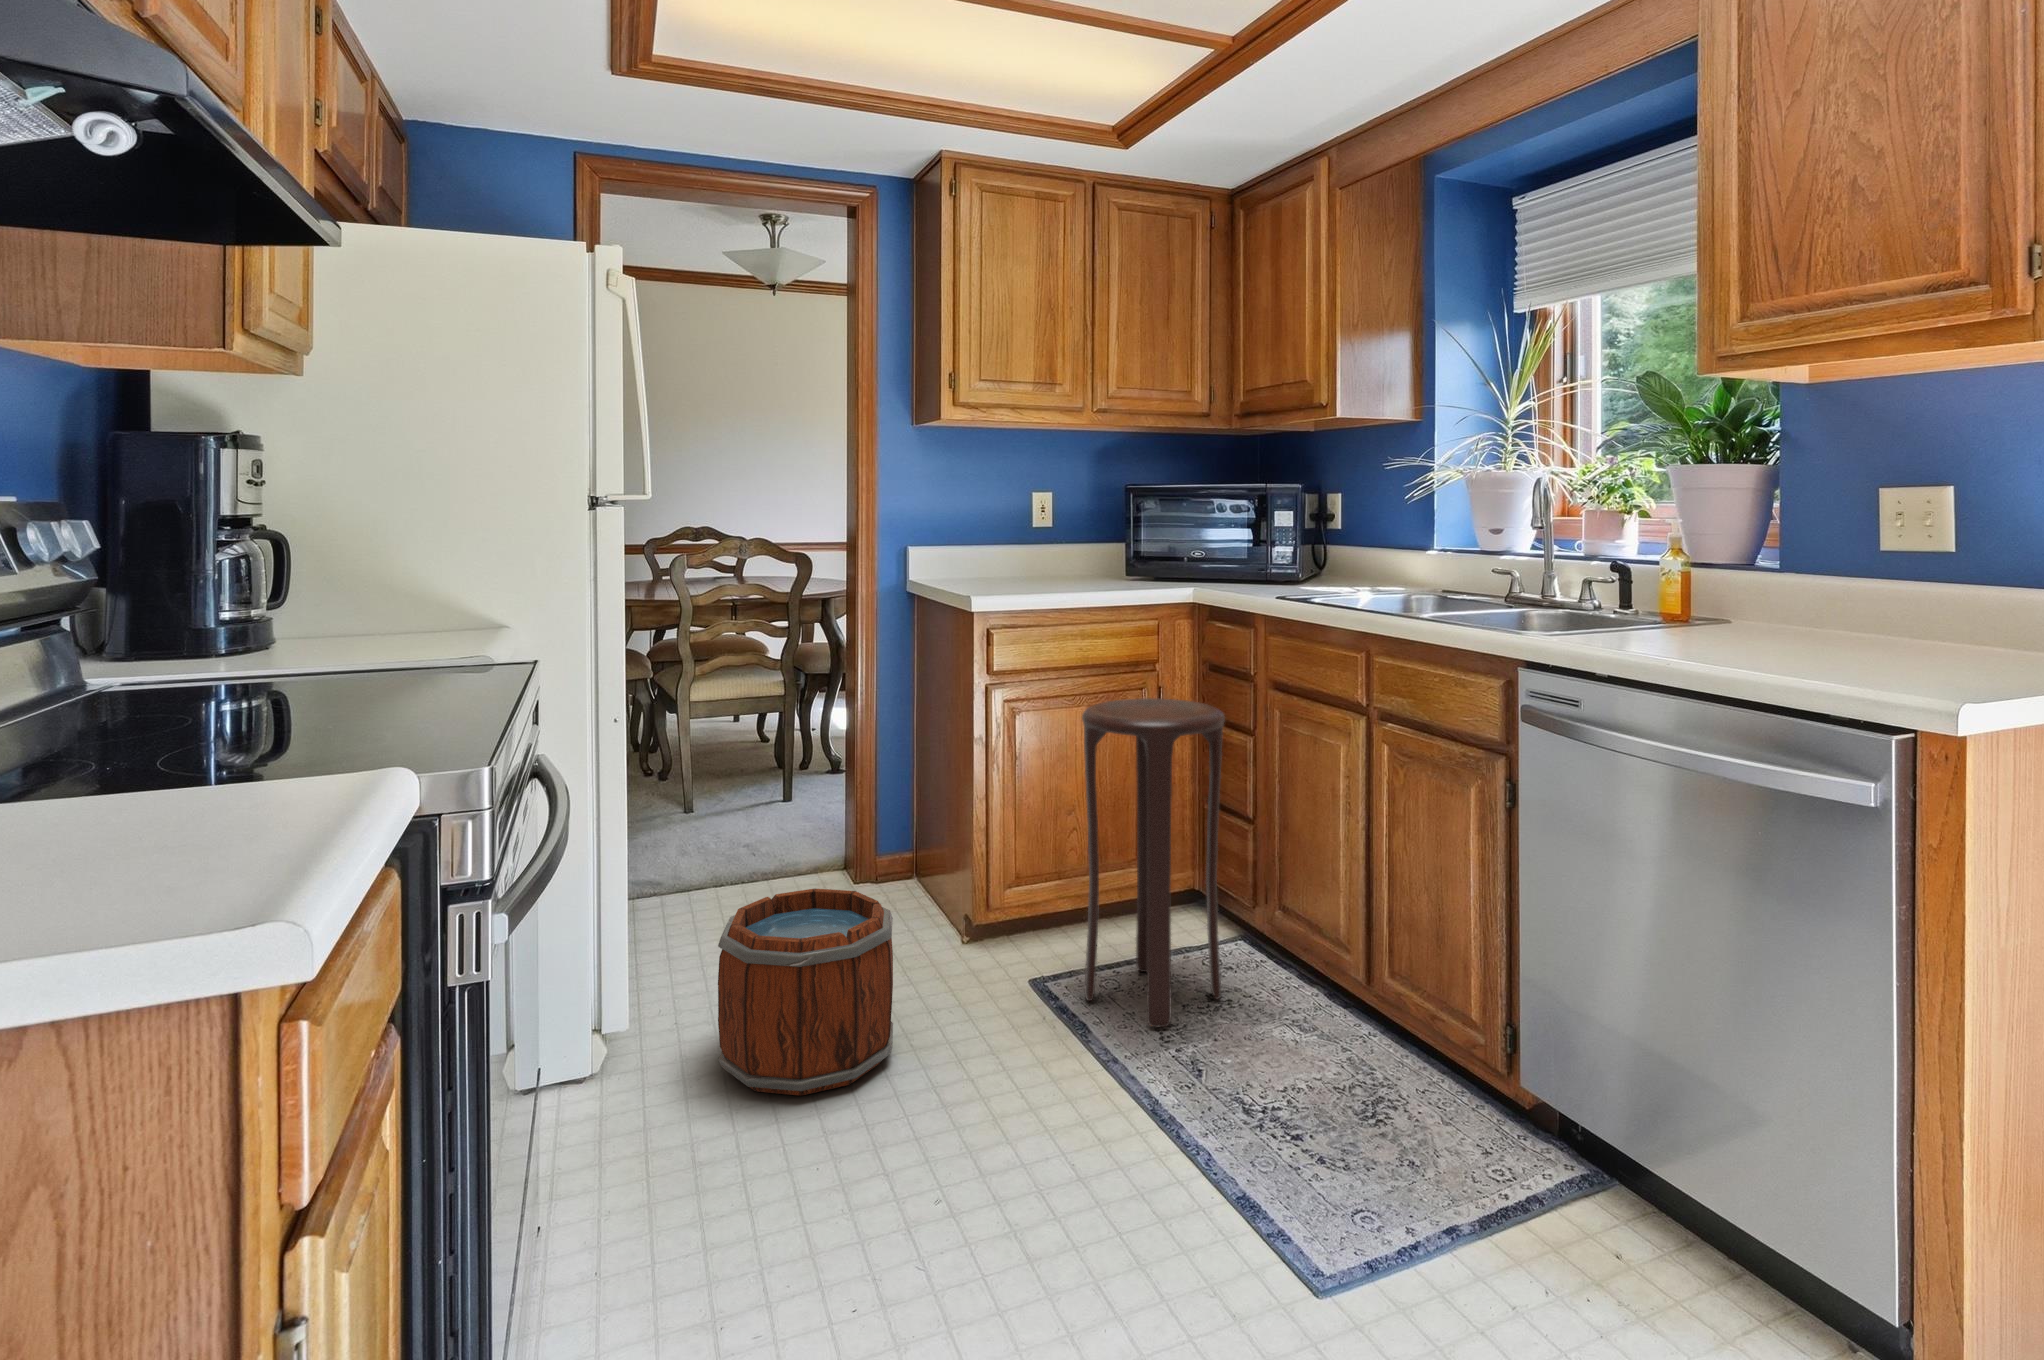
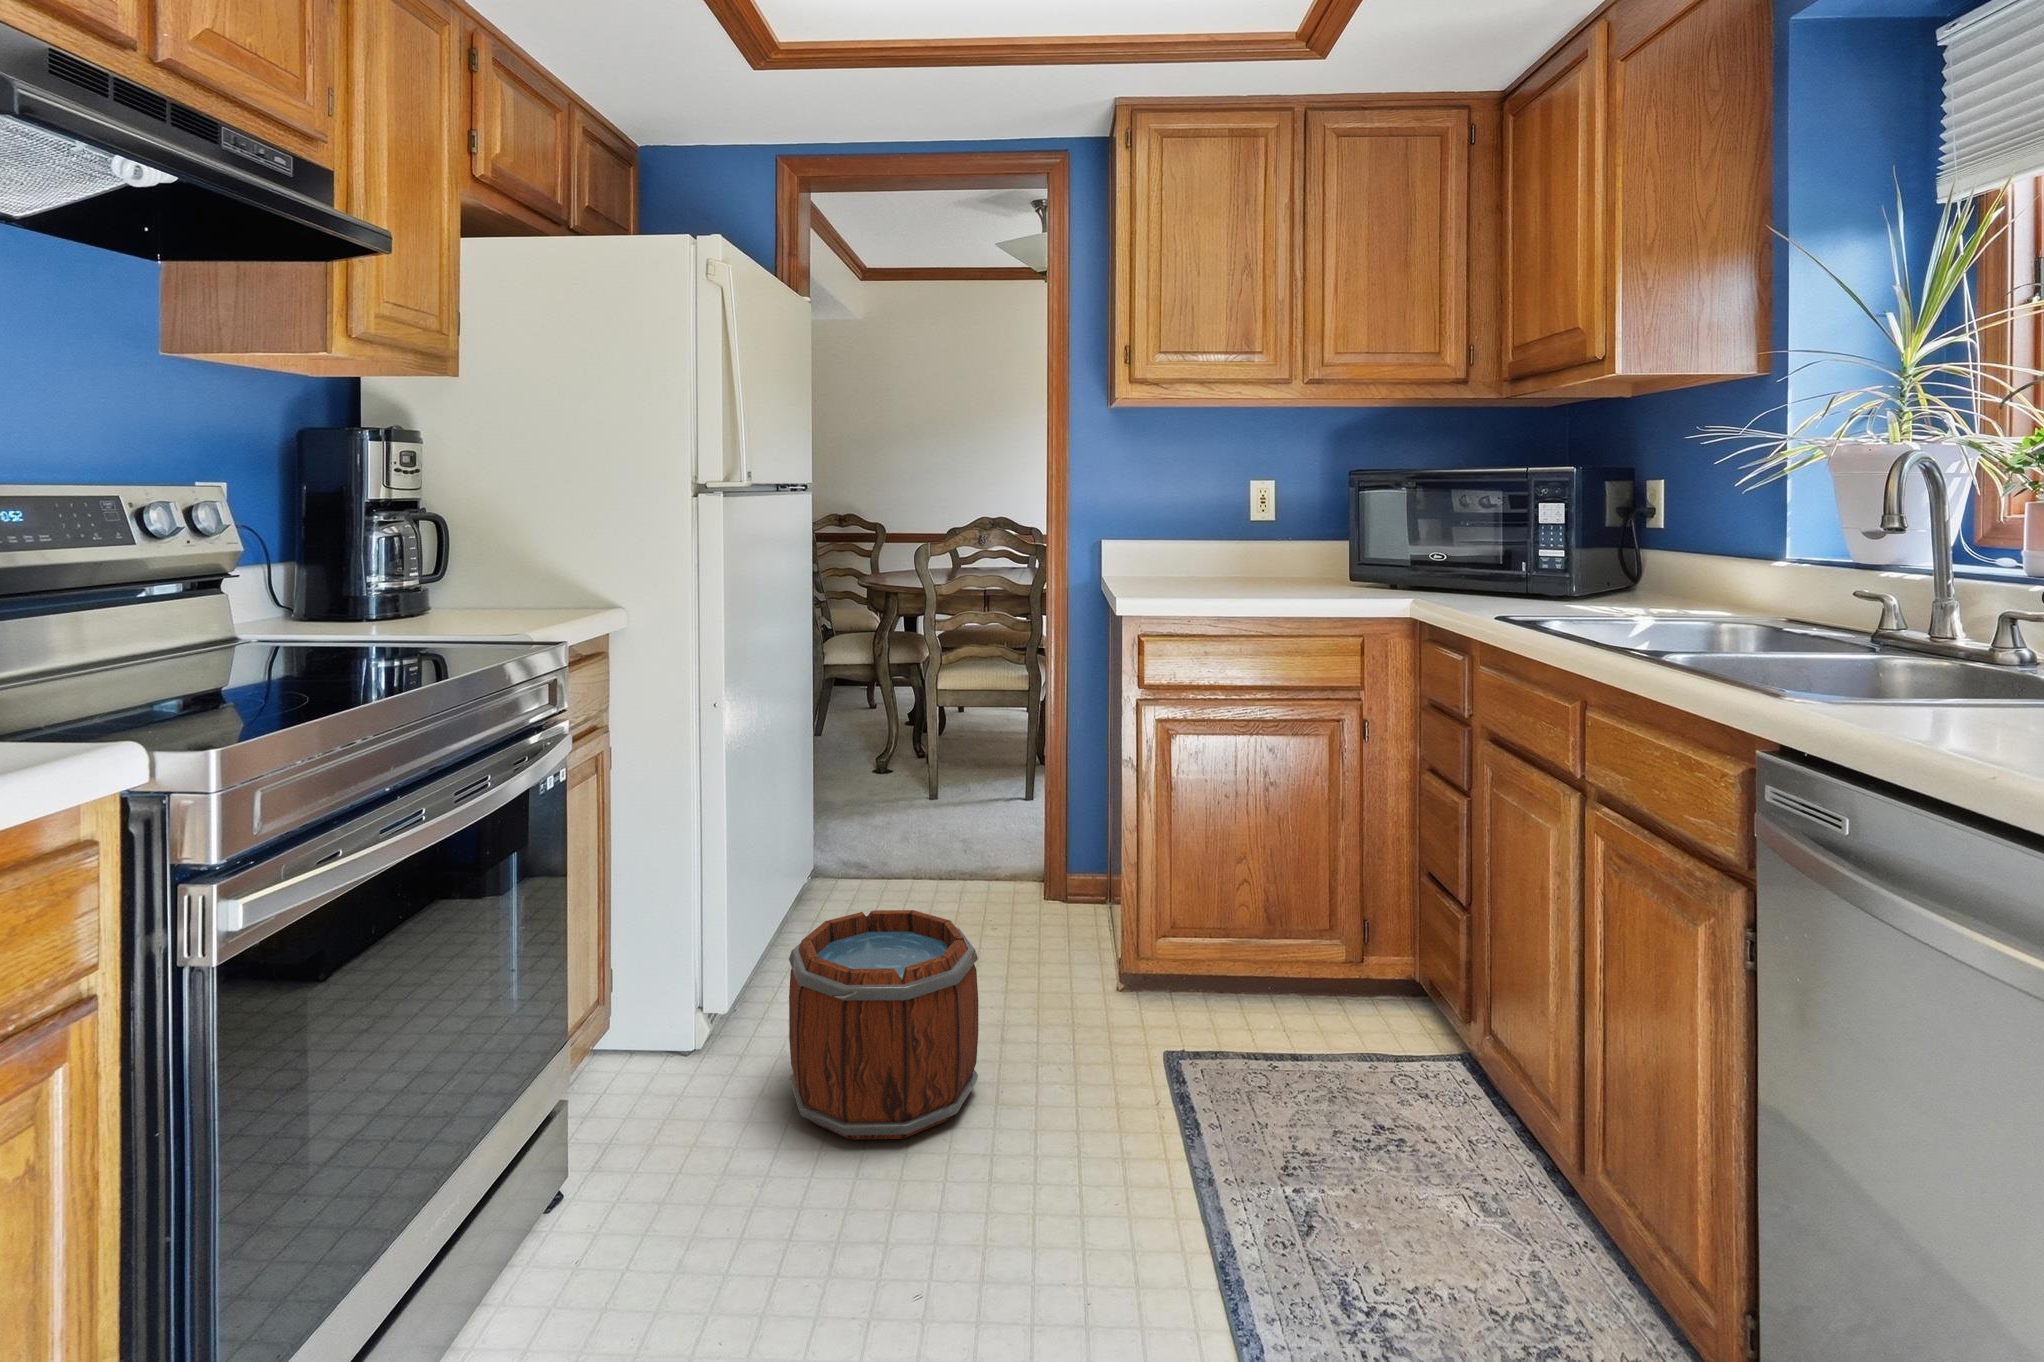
stool: present [1082,698,1225,1027] -> none [1212,735,1397,1155]

